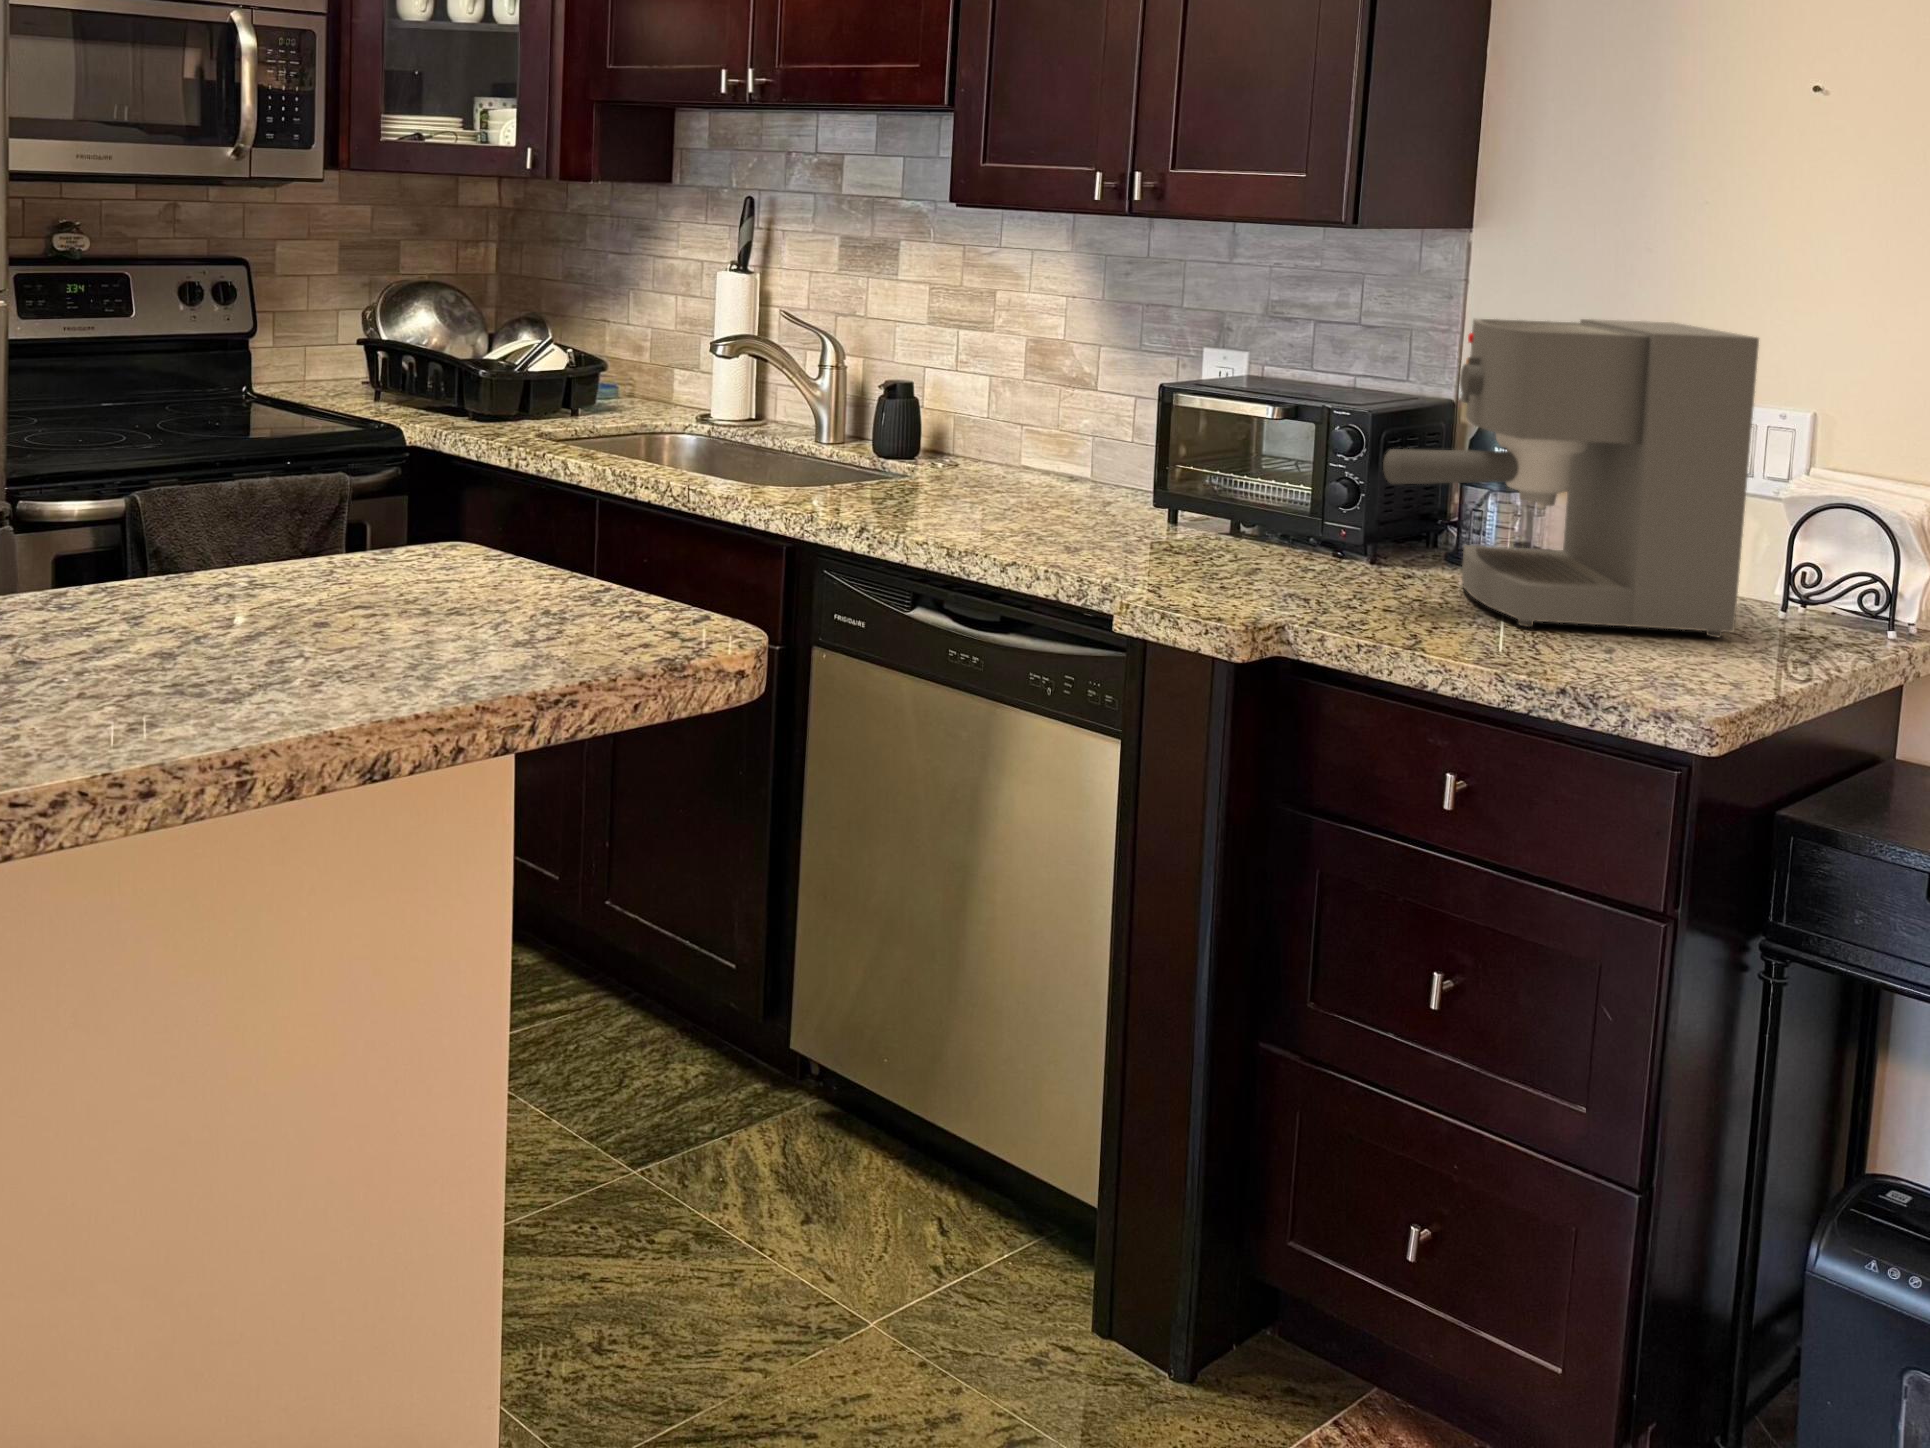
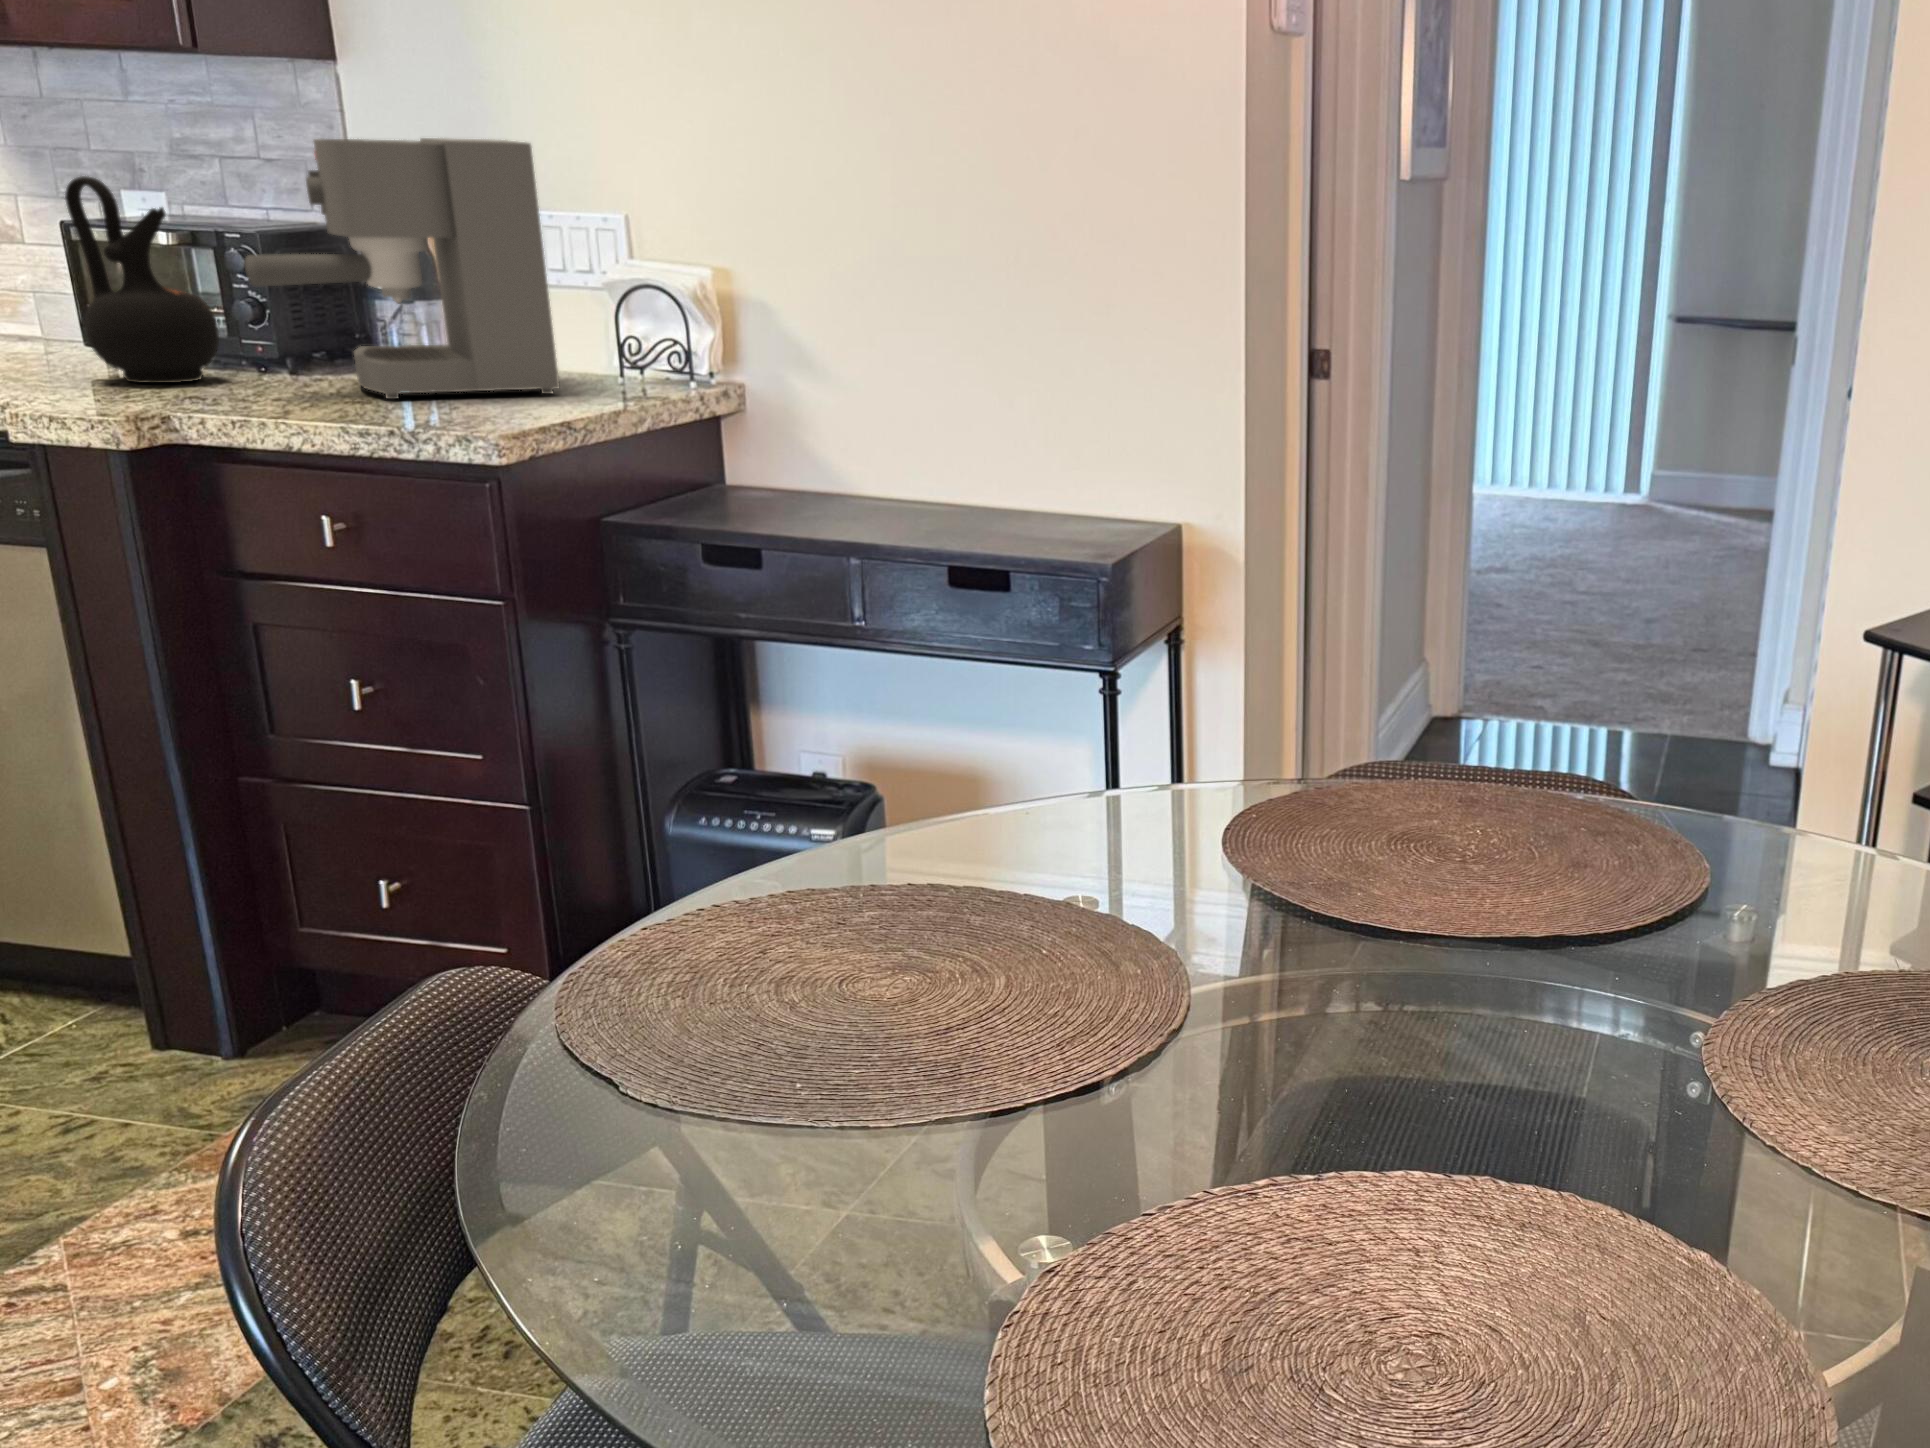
ceramic jug: none [1181,349,1312,568] -> present [65,176,219,383]

